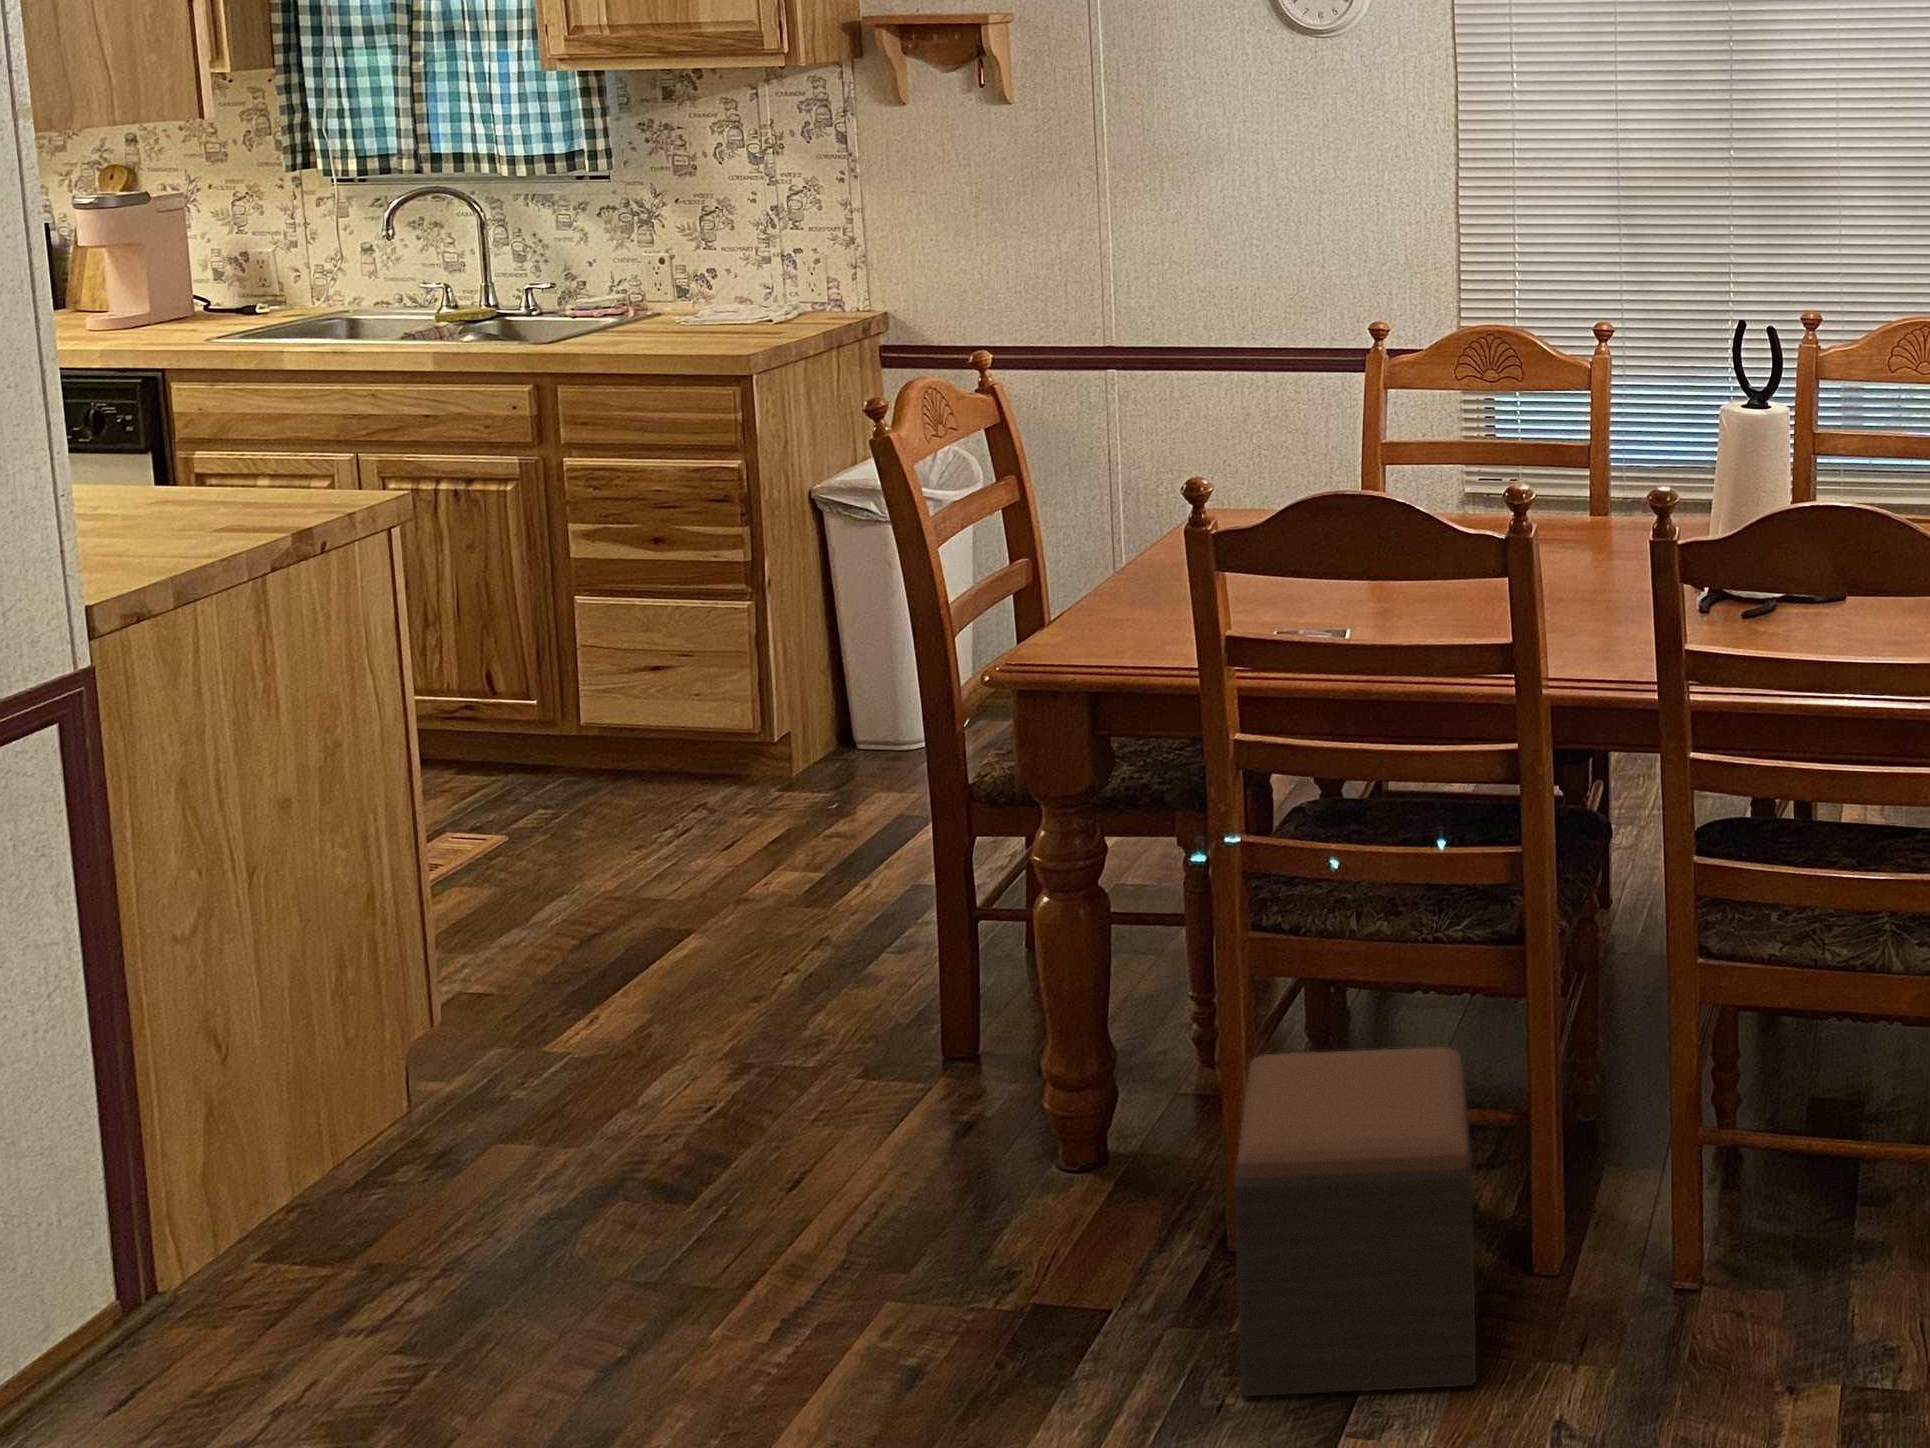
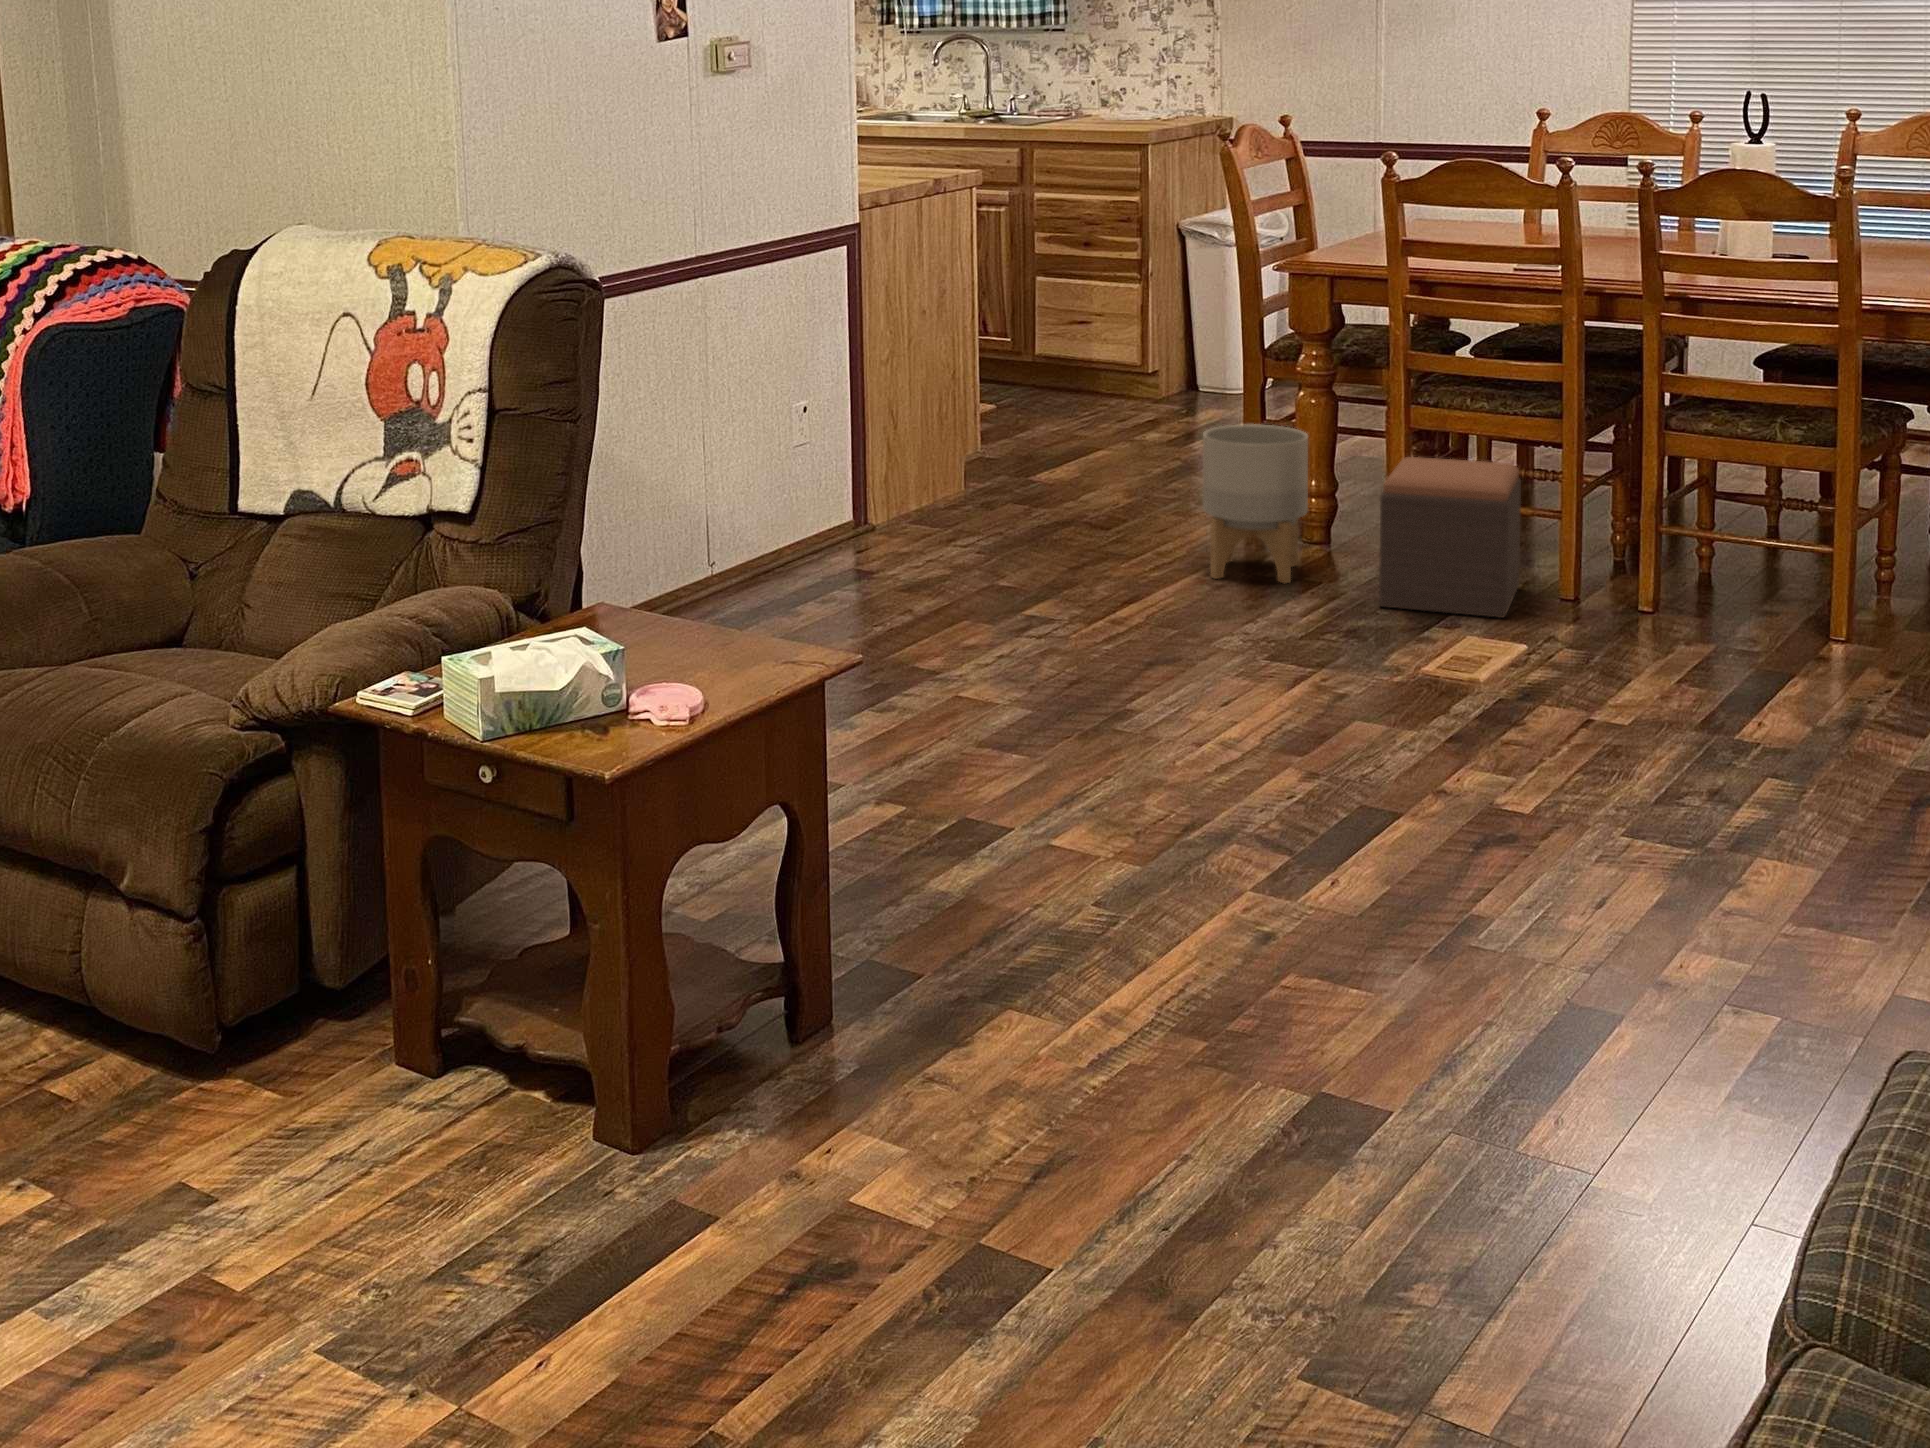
planter: none [872,1007,1083,1359] -> present [1203,424,1308,584]

